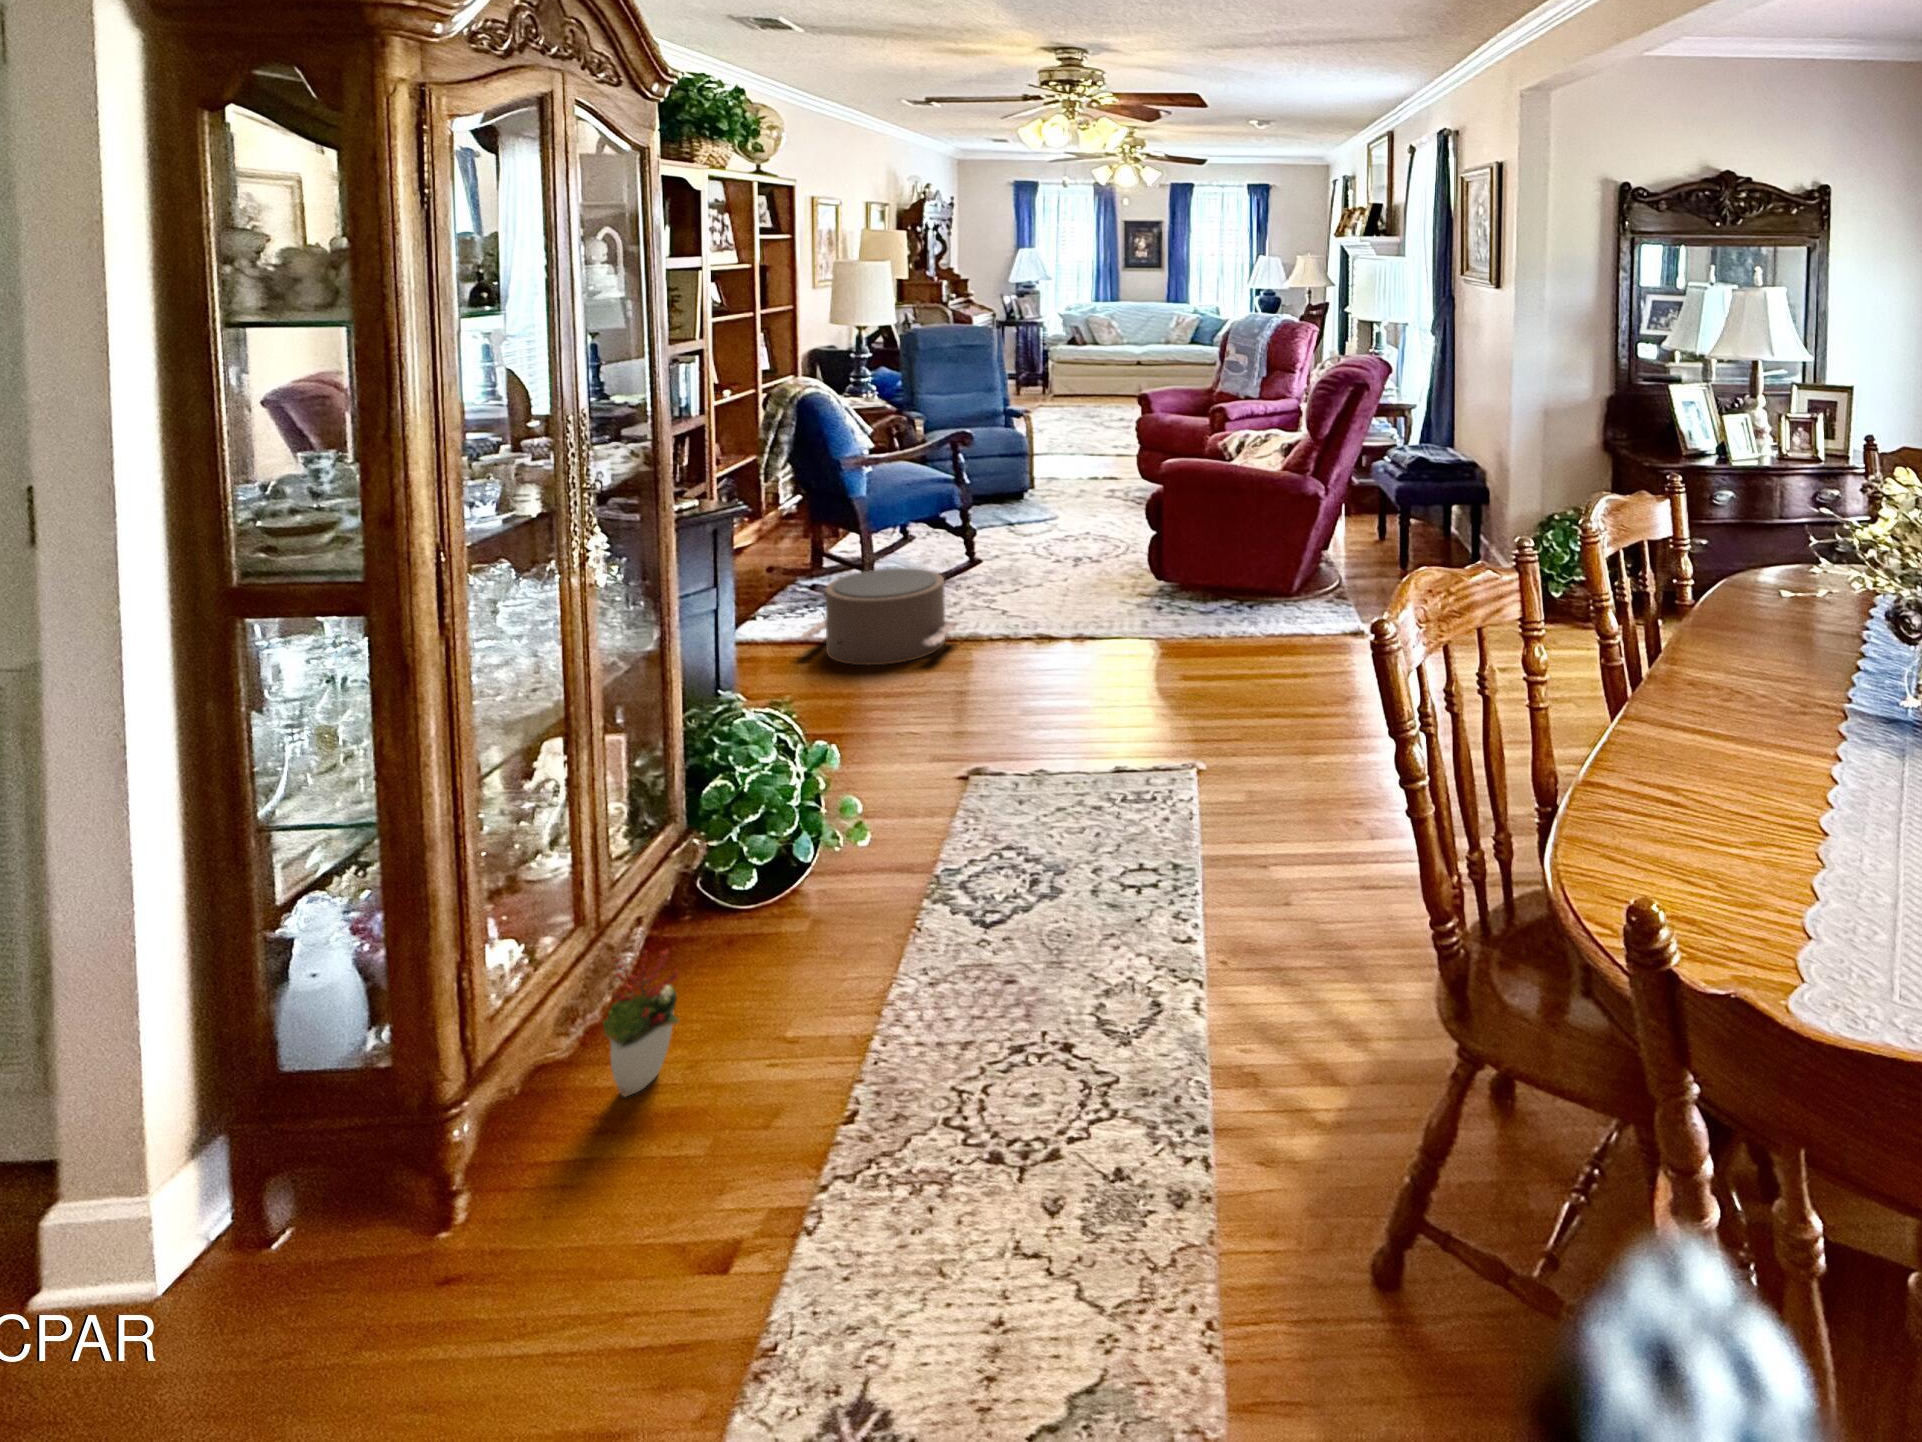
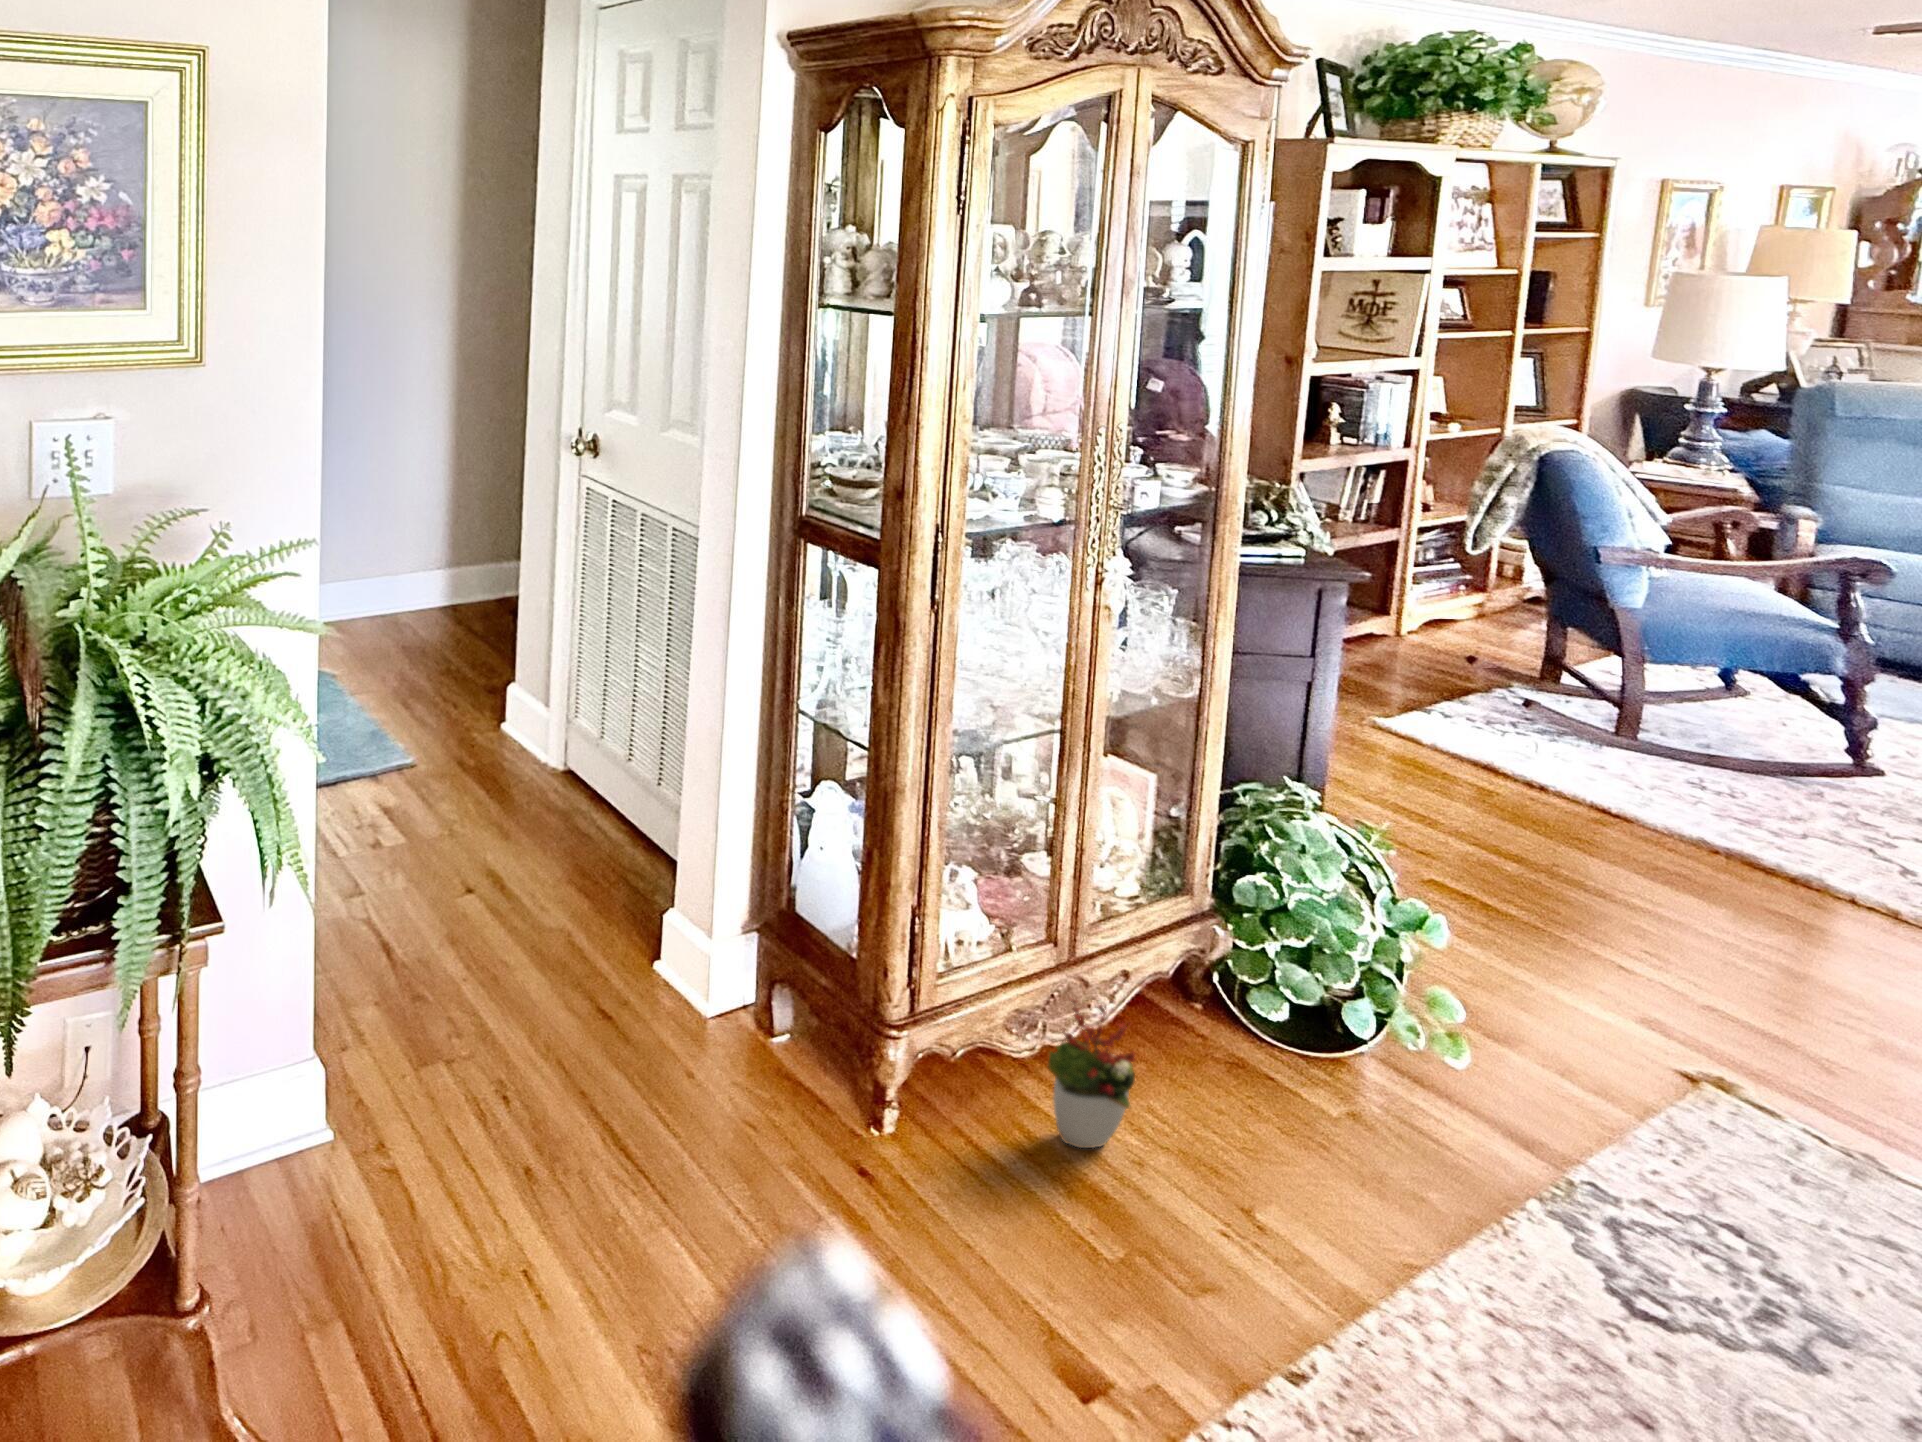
pouf: present [801,568,958,665] -> none [1476,705,1780,869]

